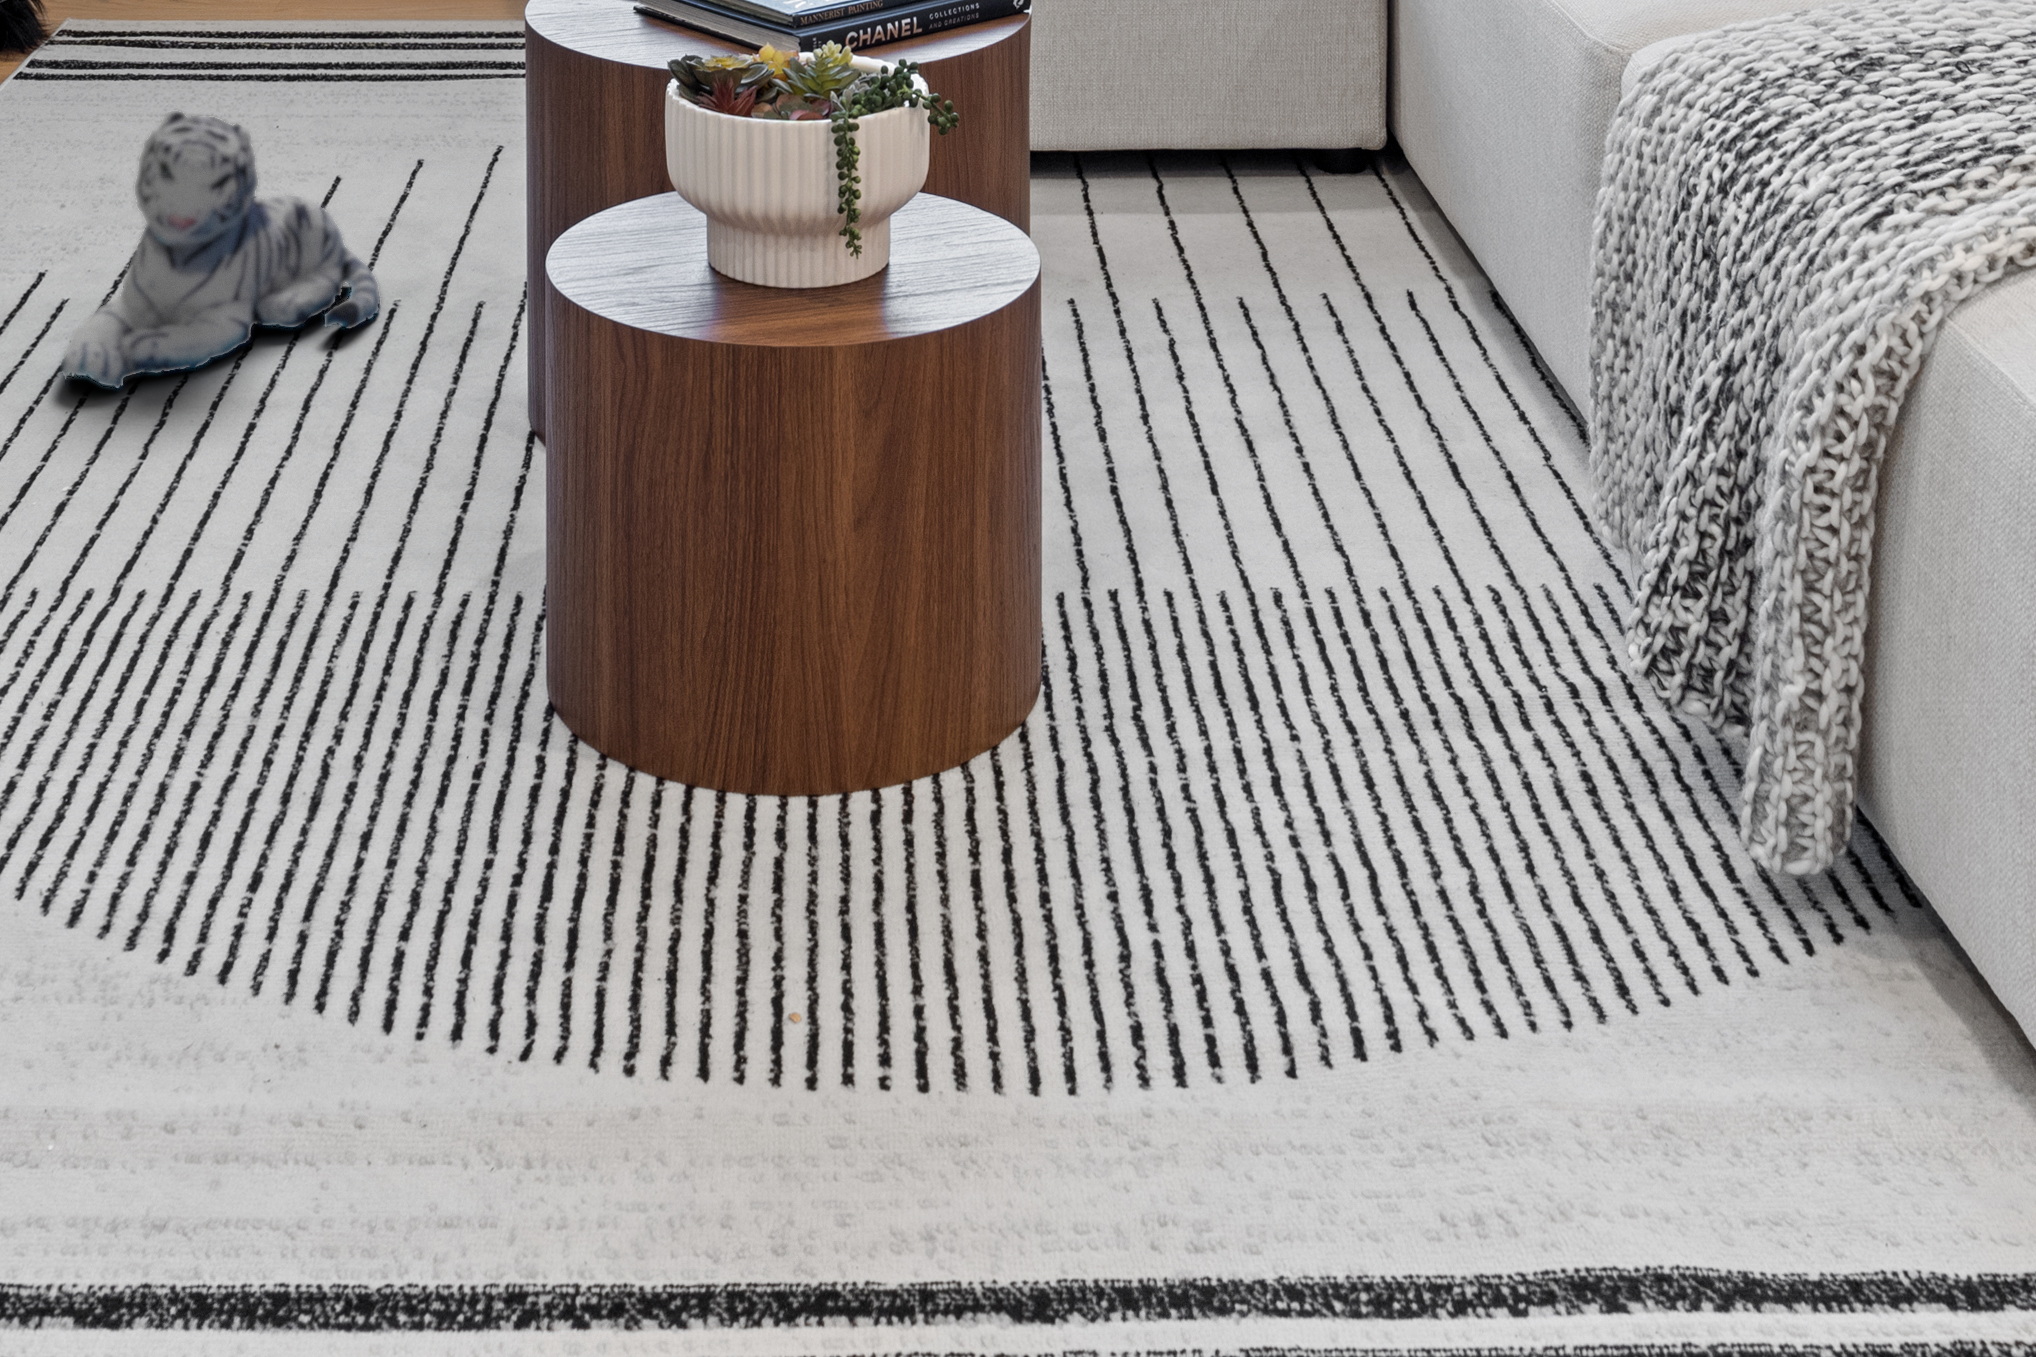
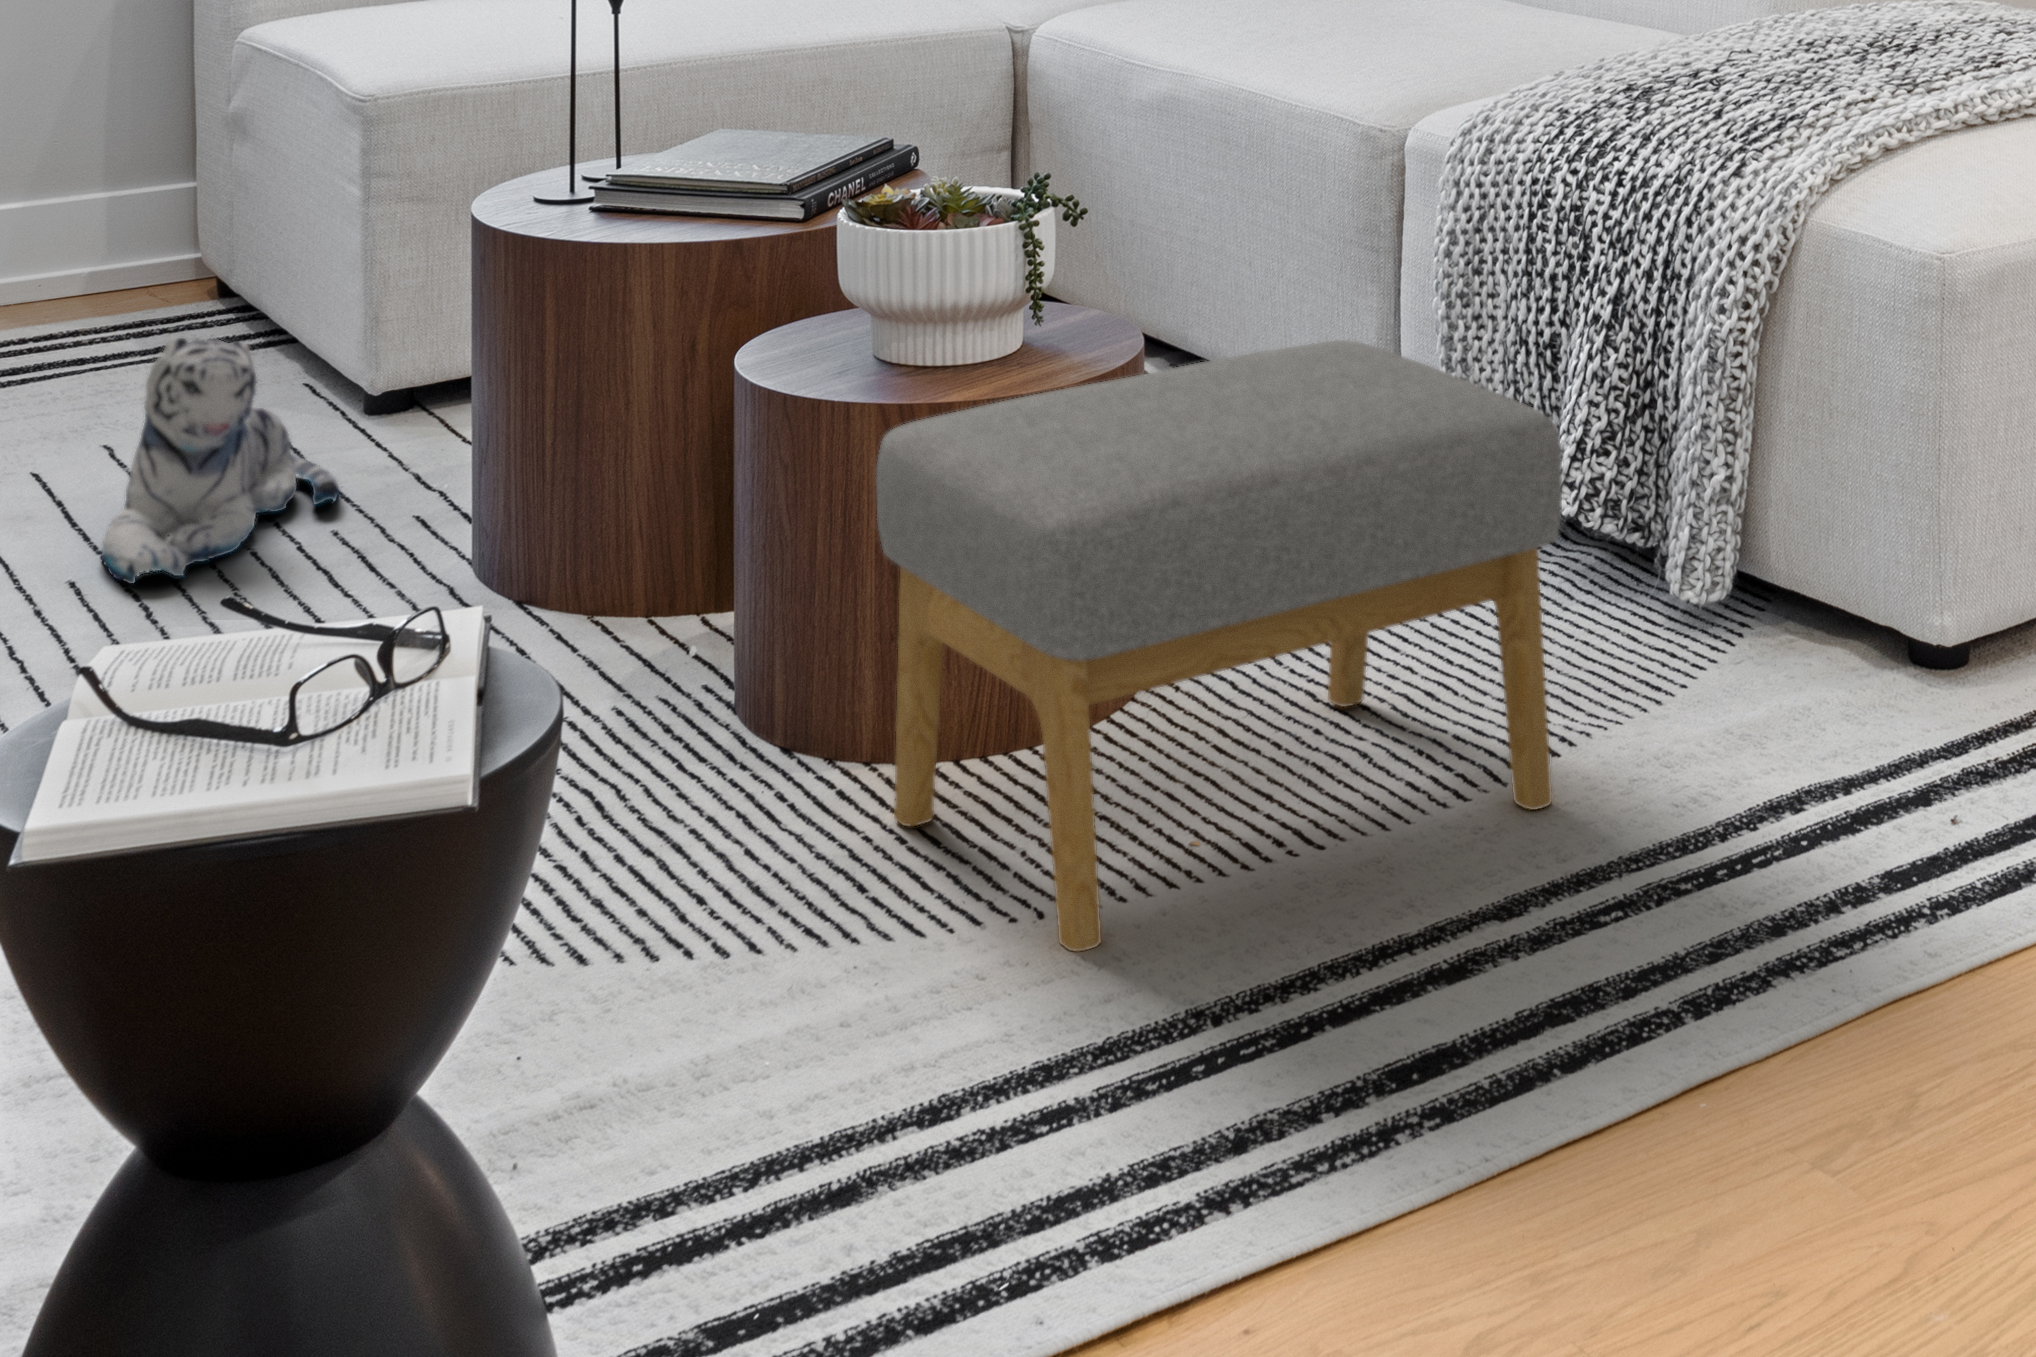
footstool: none [291,377,1223,1245] -> present [876,340,1562,952]

